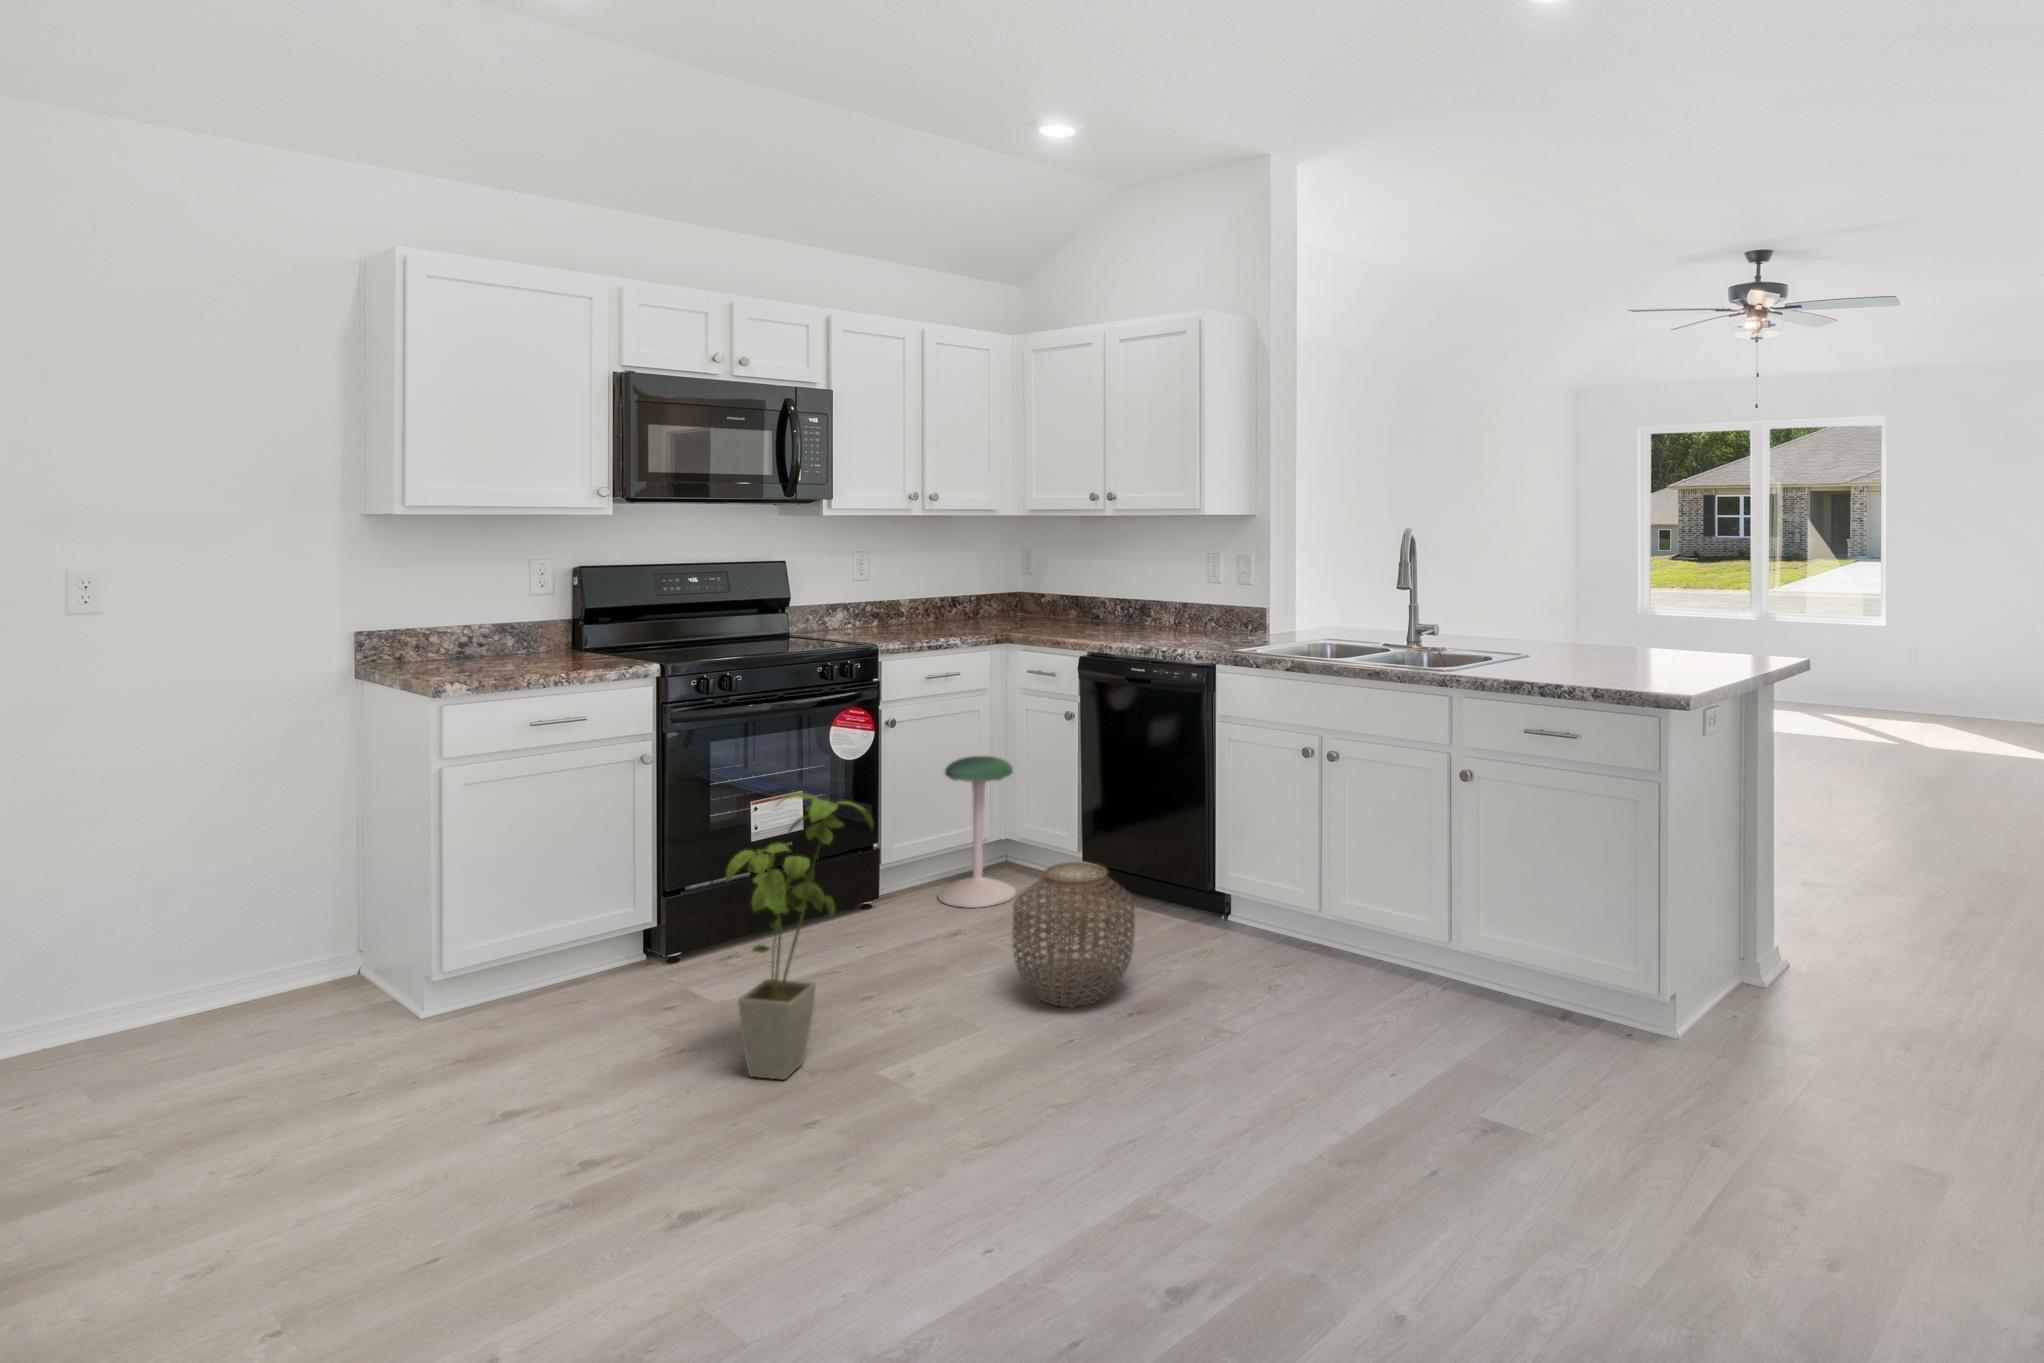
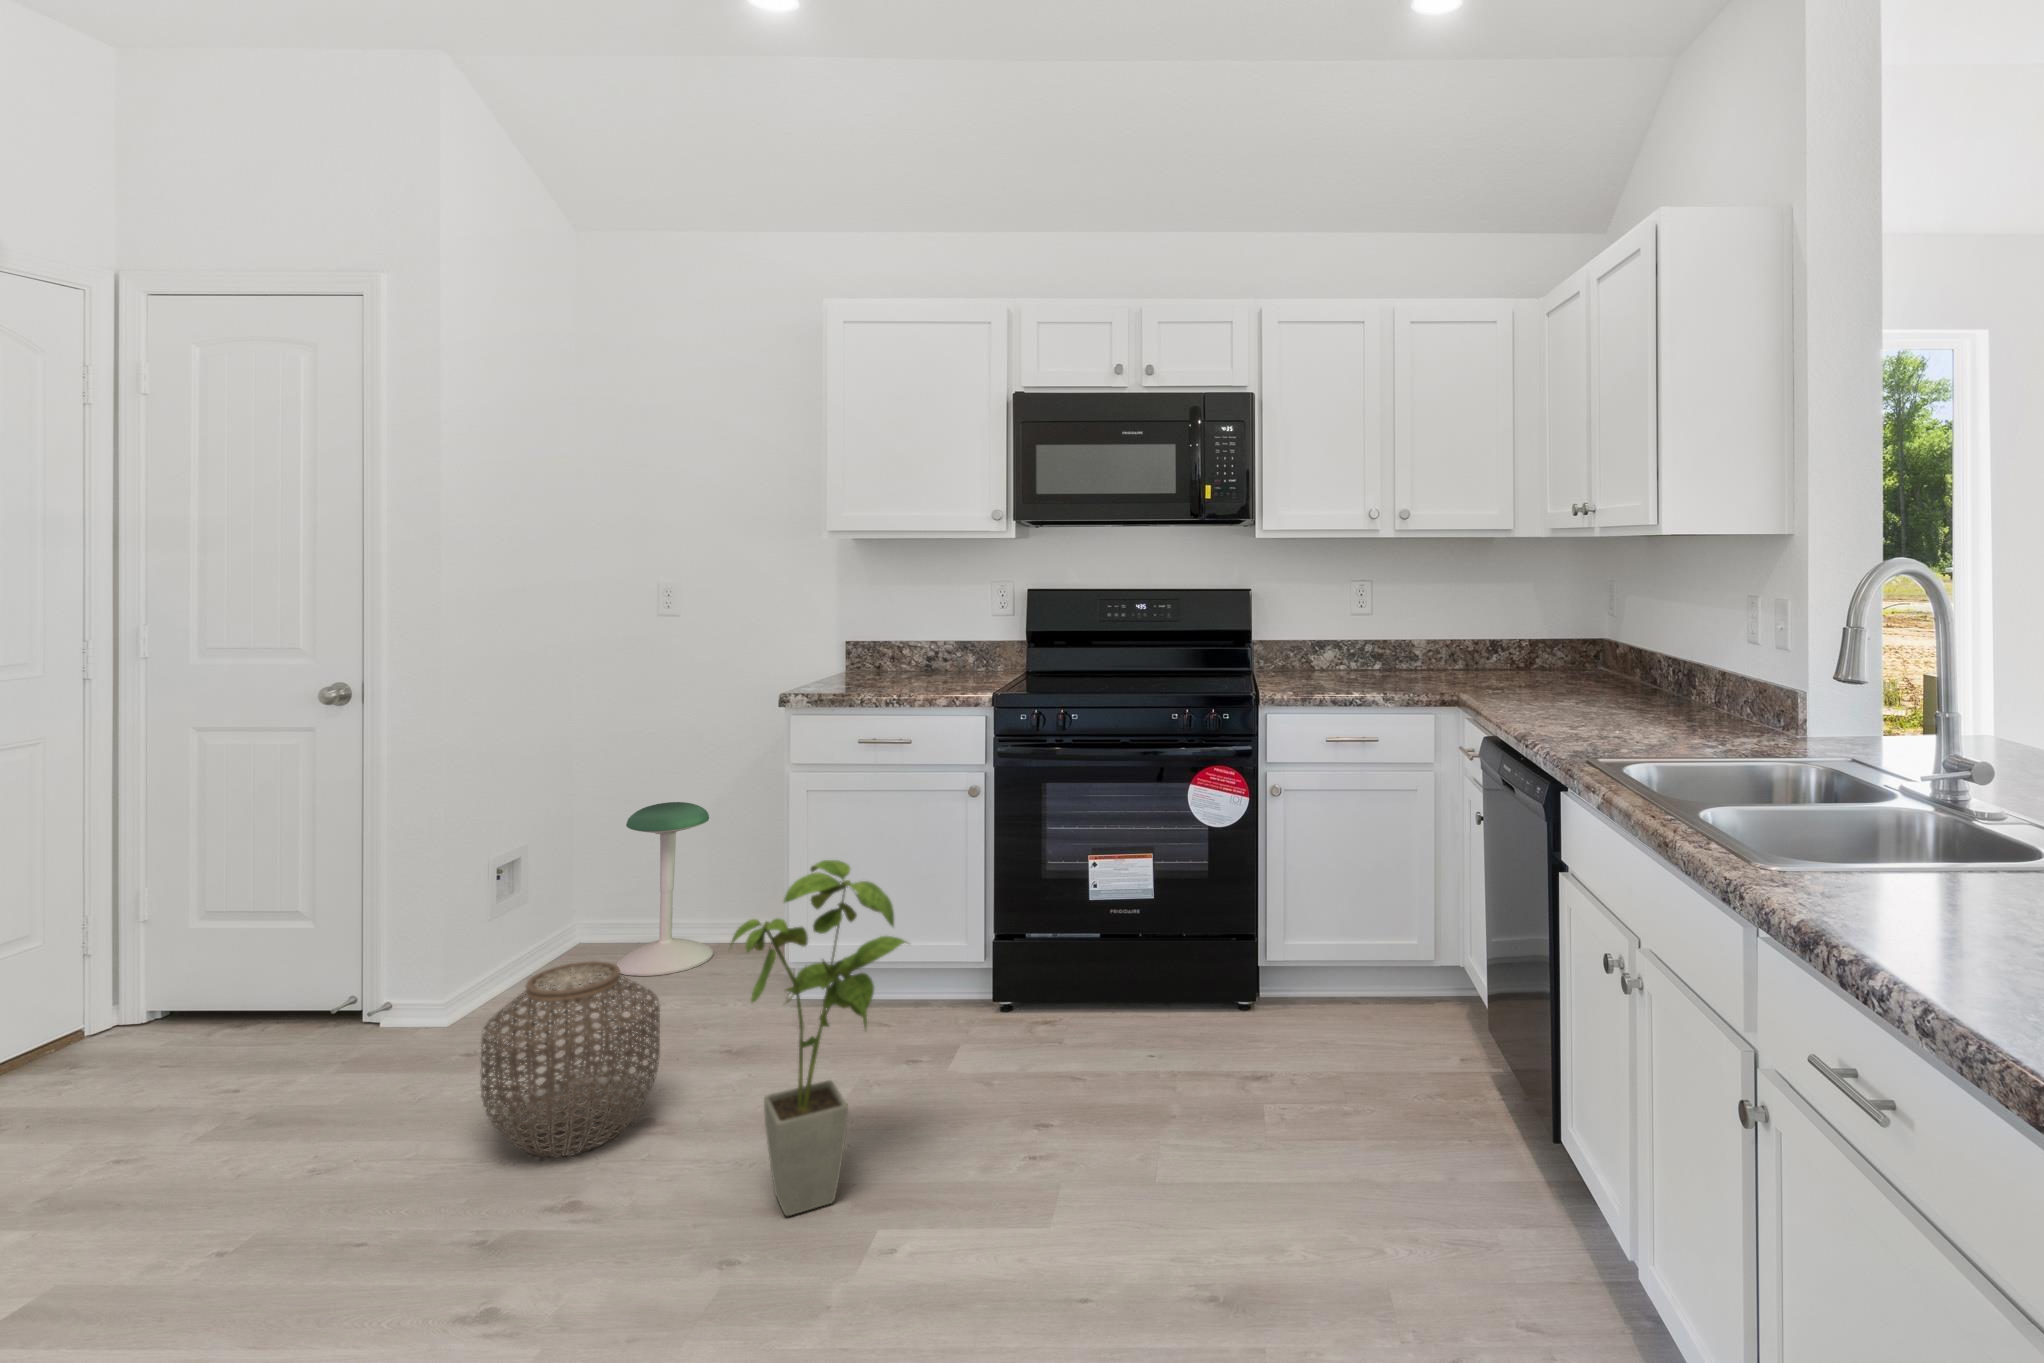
stool: present [938,756,1016,908] -> present [616,802,713,976]
woven basket: present [1013,862,1135,1007] -> present [481,961,660,1157]

